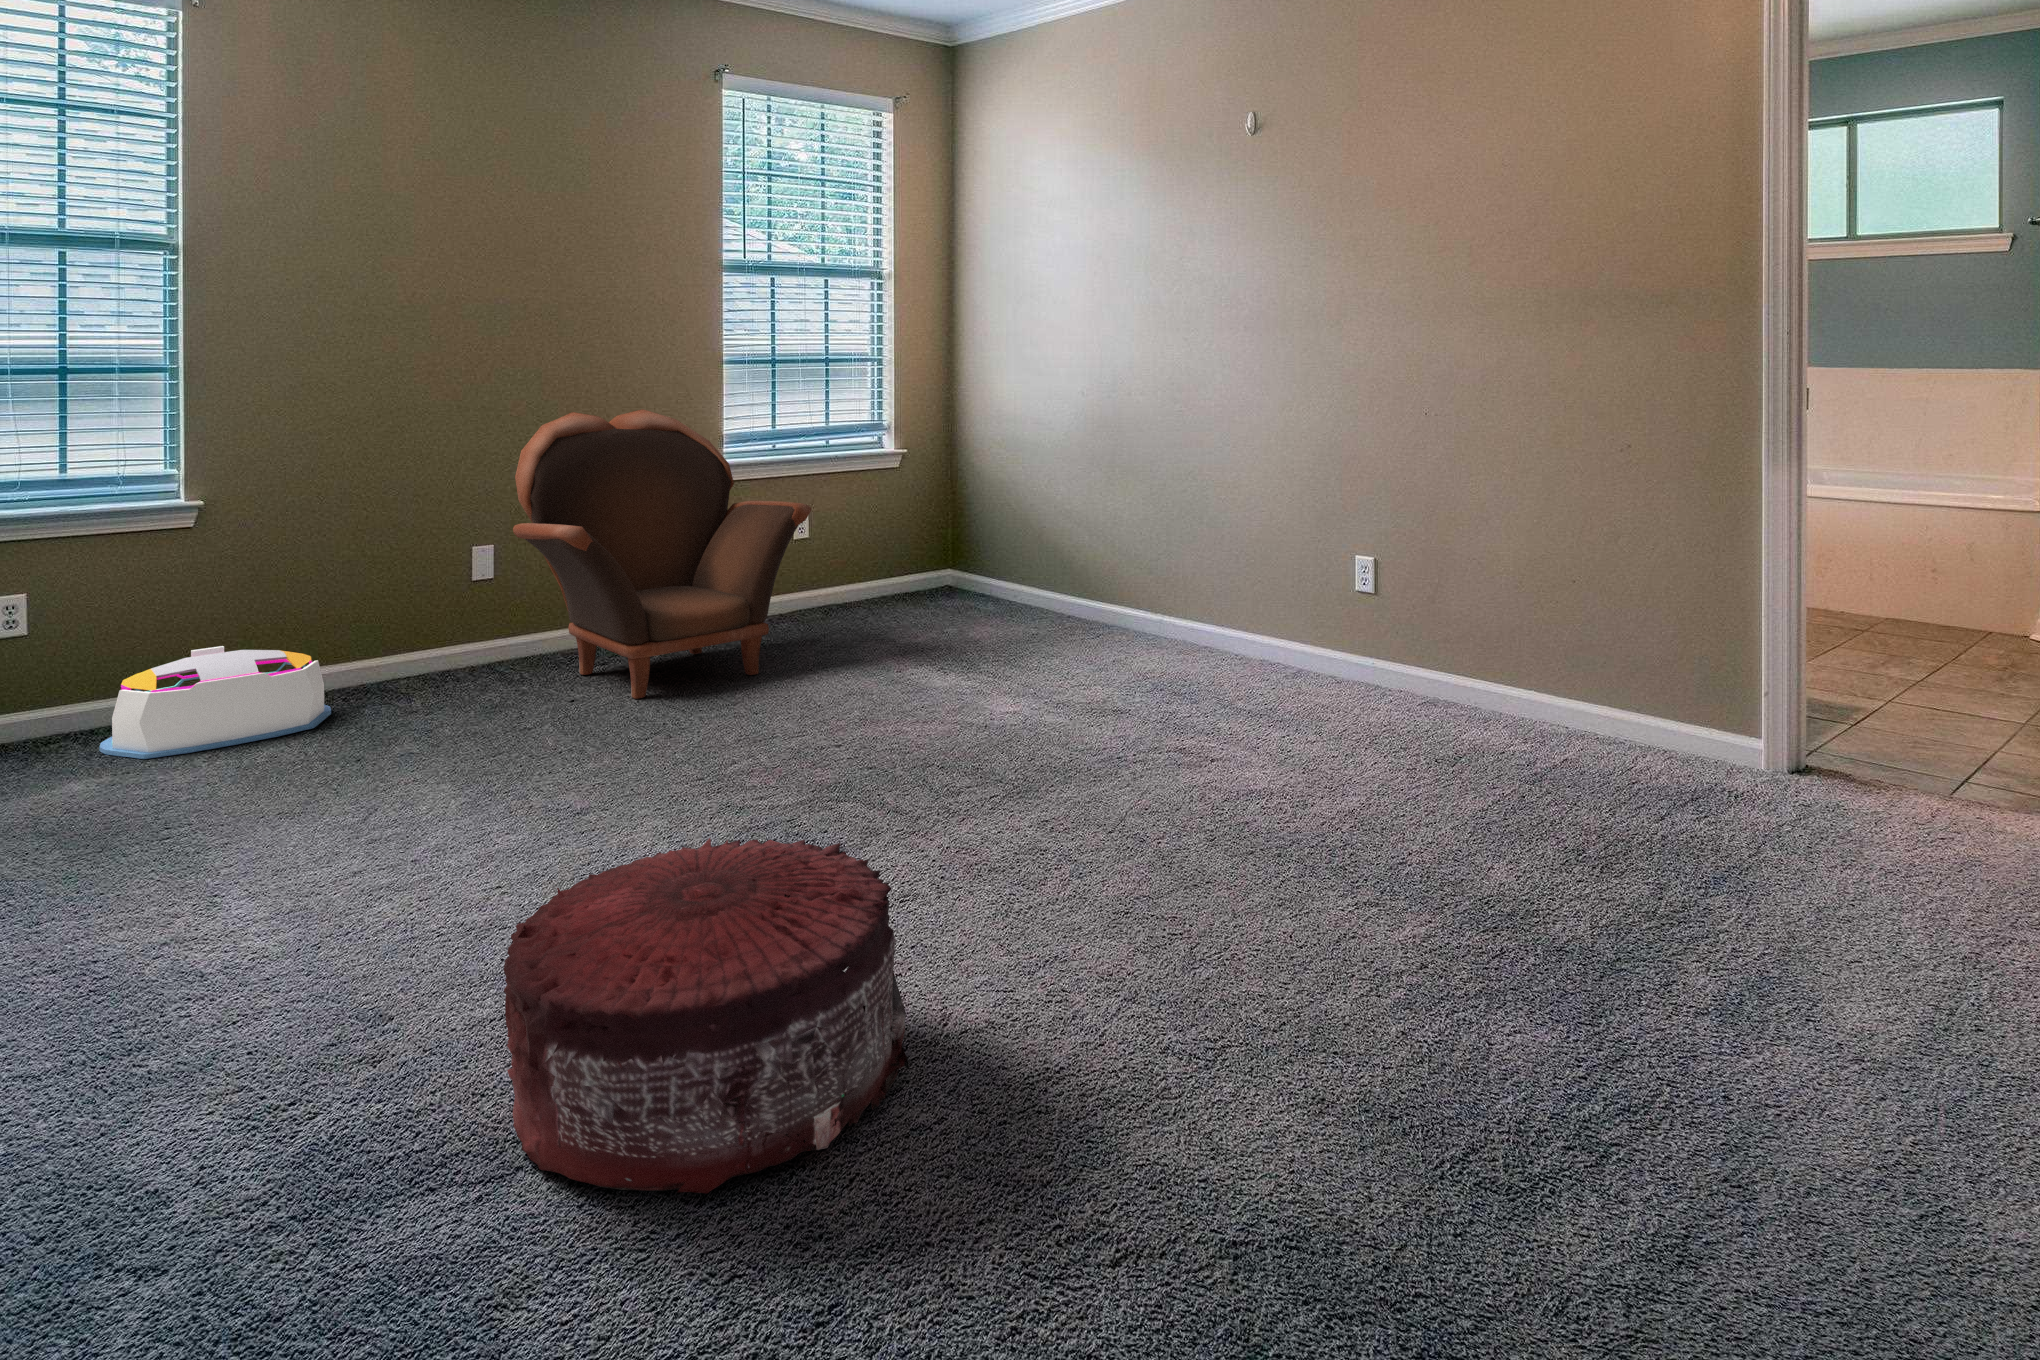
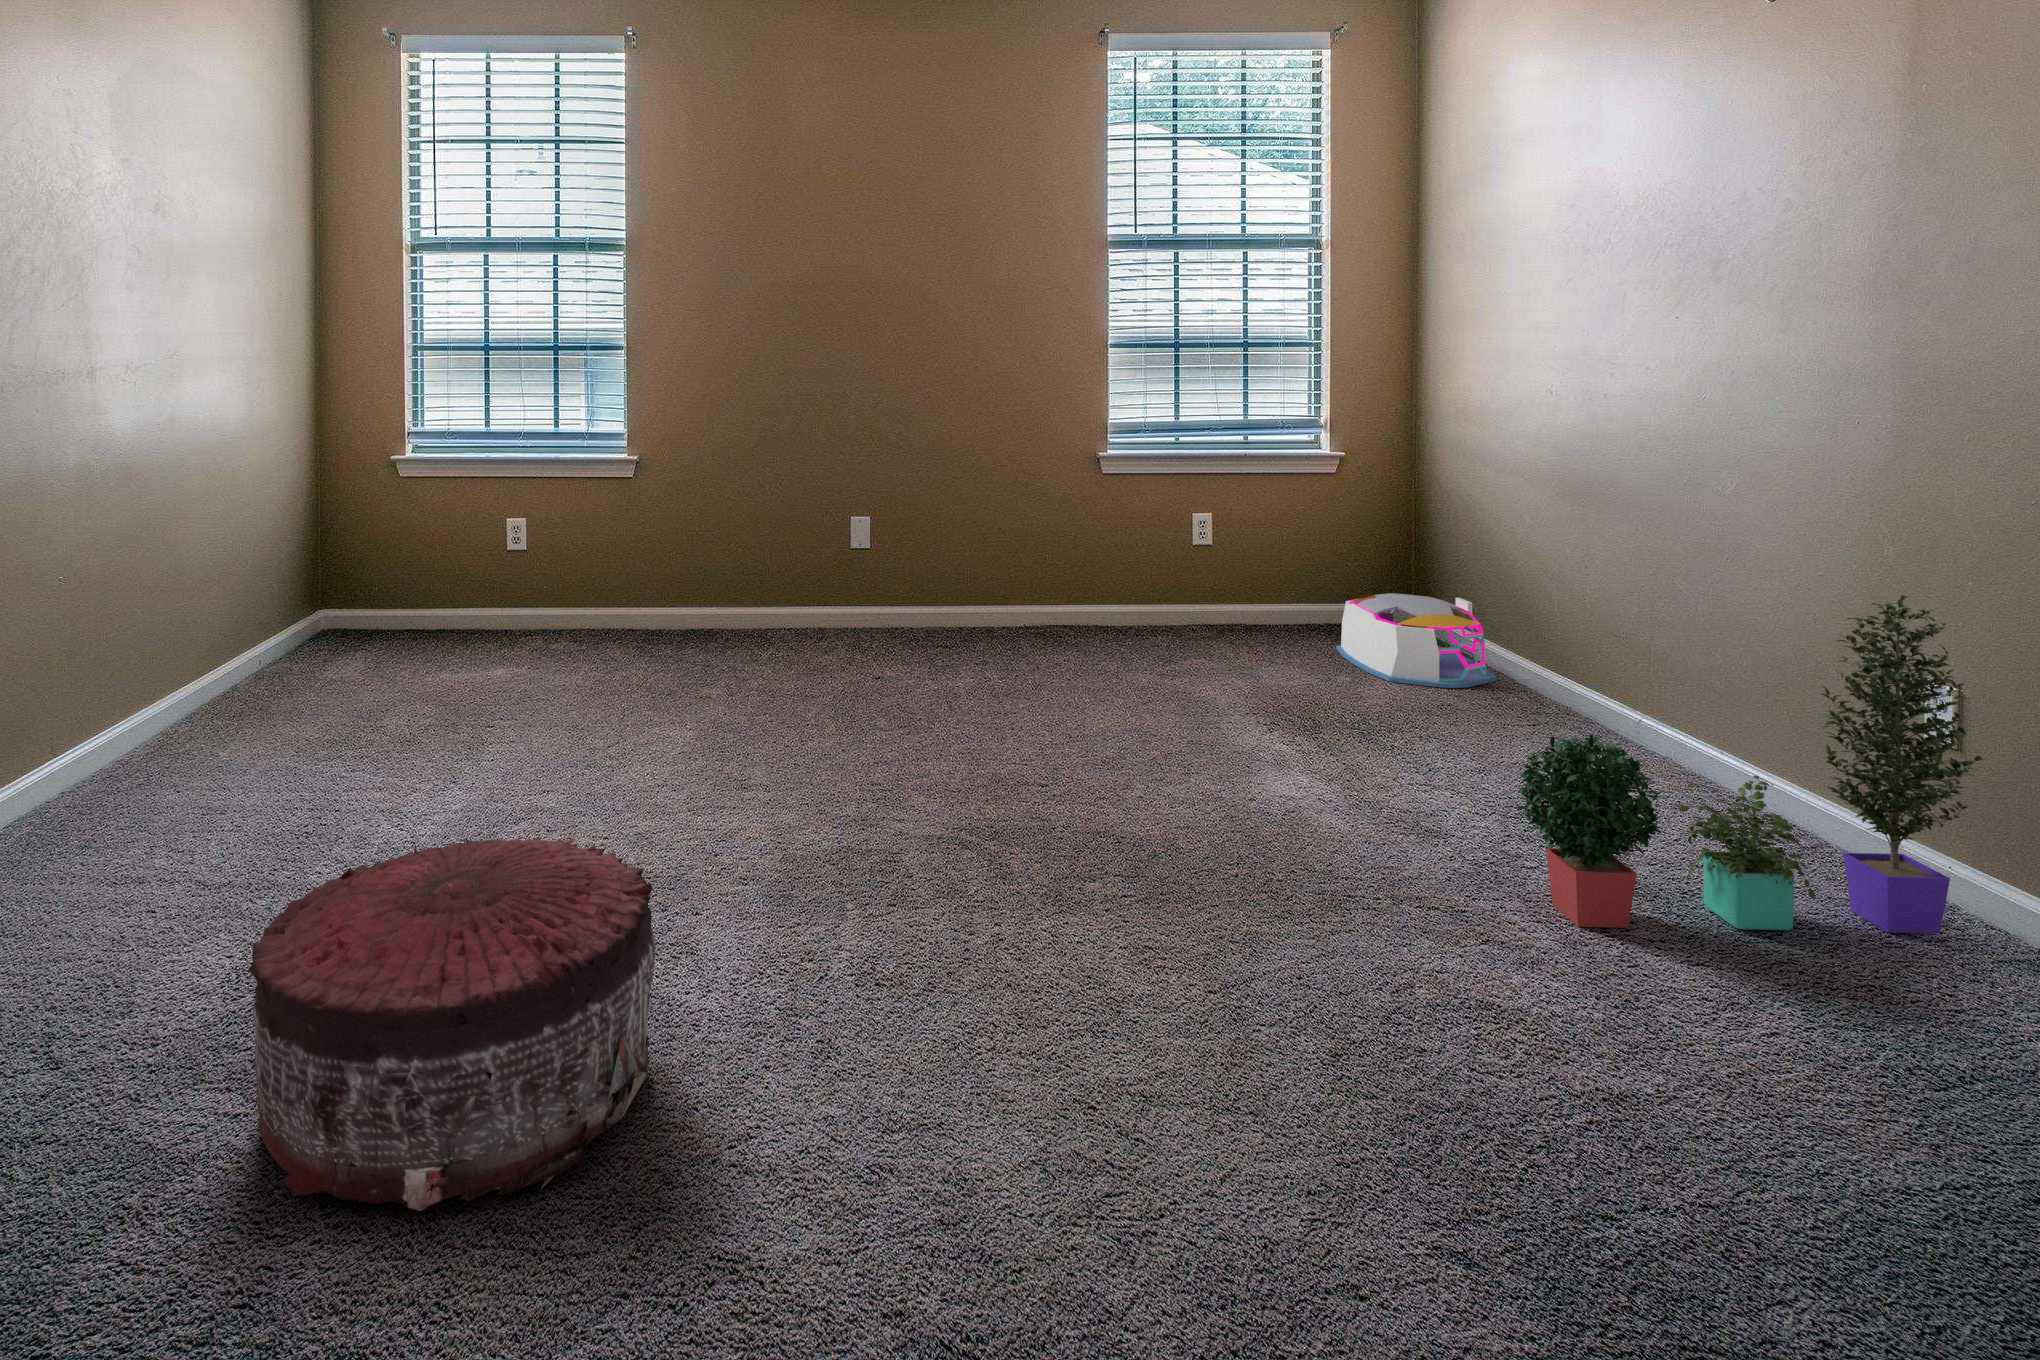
armchair: present [513,409,811,699] -> none [853,393,1140,686]
potted plant: none [1202,505,1402,739] -> present [1515,595,1984,934]
storage bin: present [99,646,331,759] -> present [1336,593,1497,688]

